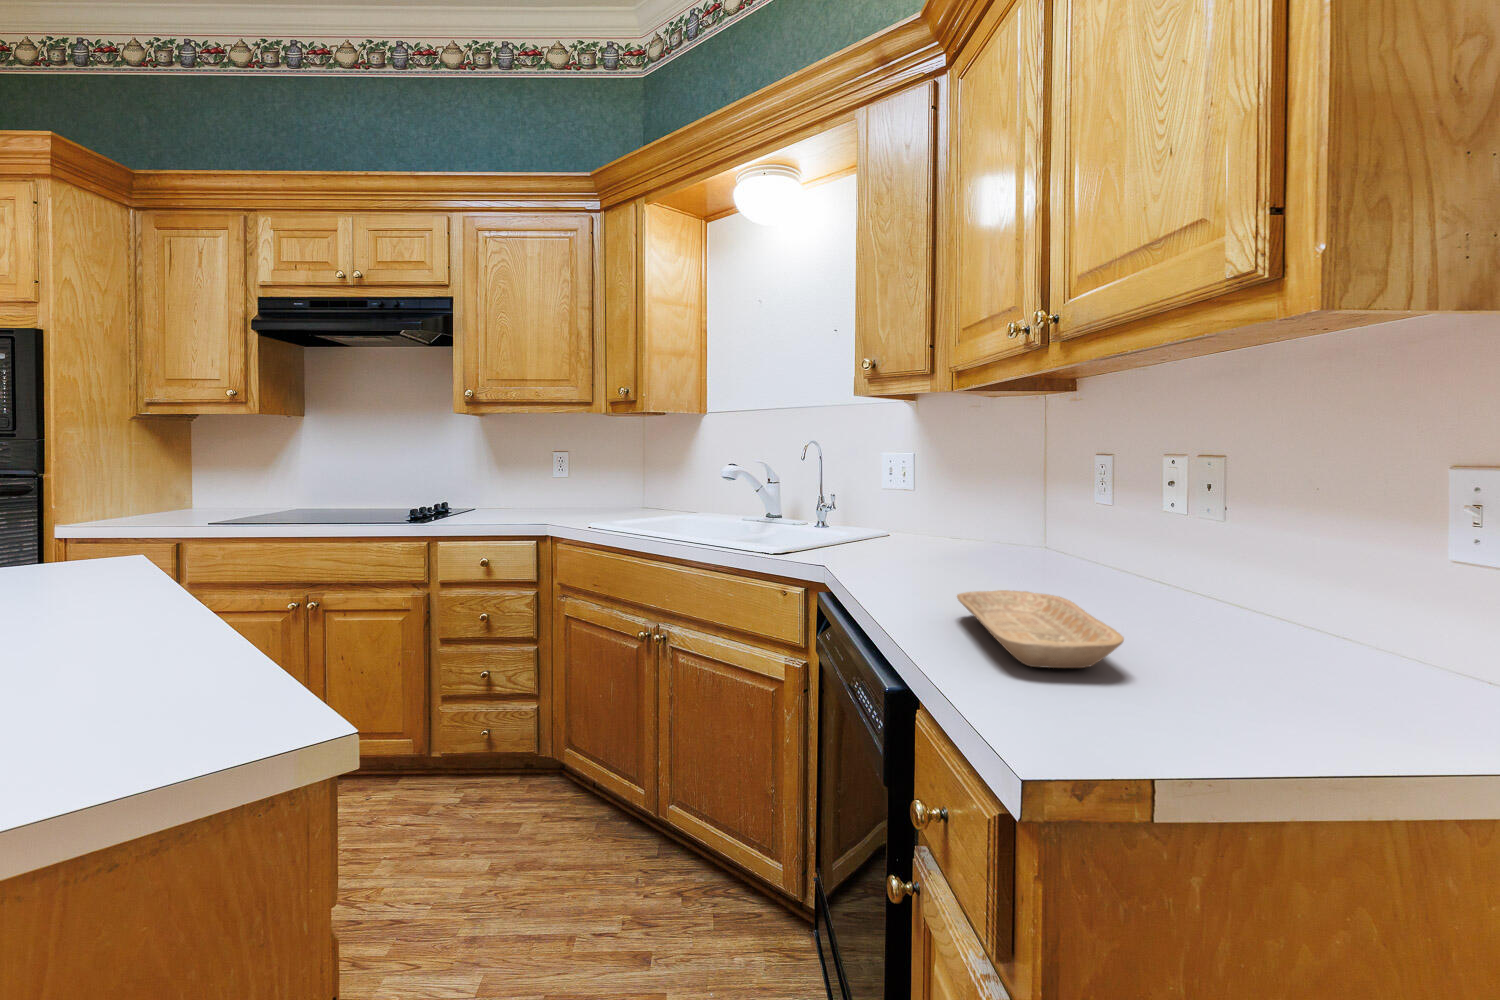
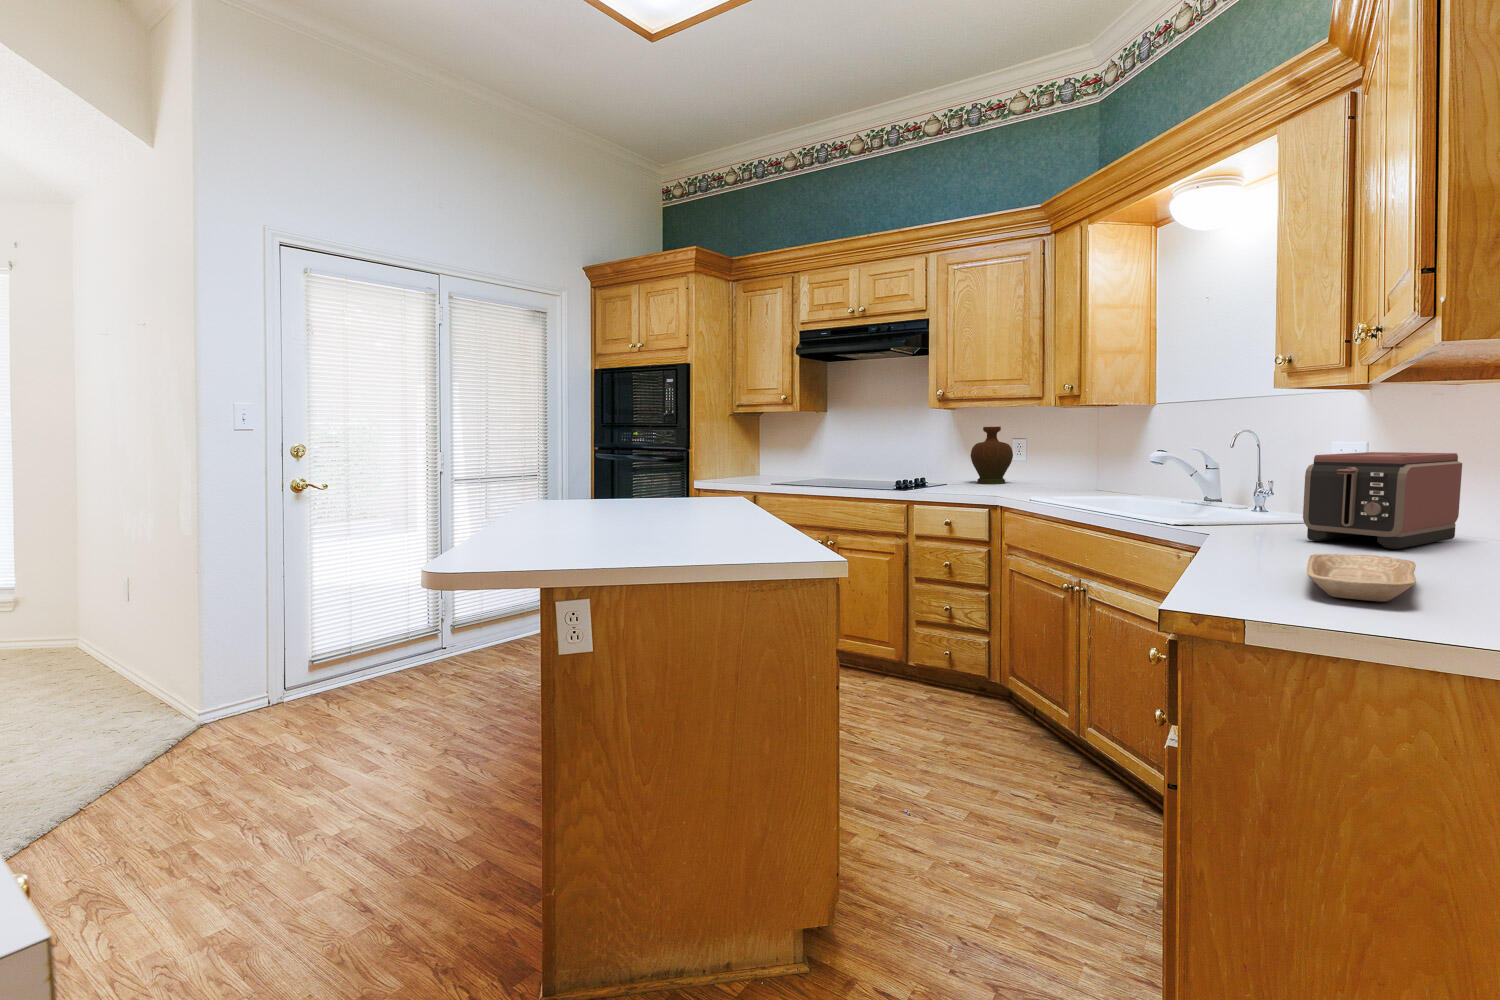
decorative vase: none [512,439,563,508] -> present [971,427,1013,484]
toaster: none [898,466,1018,573] -> present [1303,452,1462,549]

